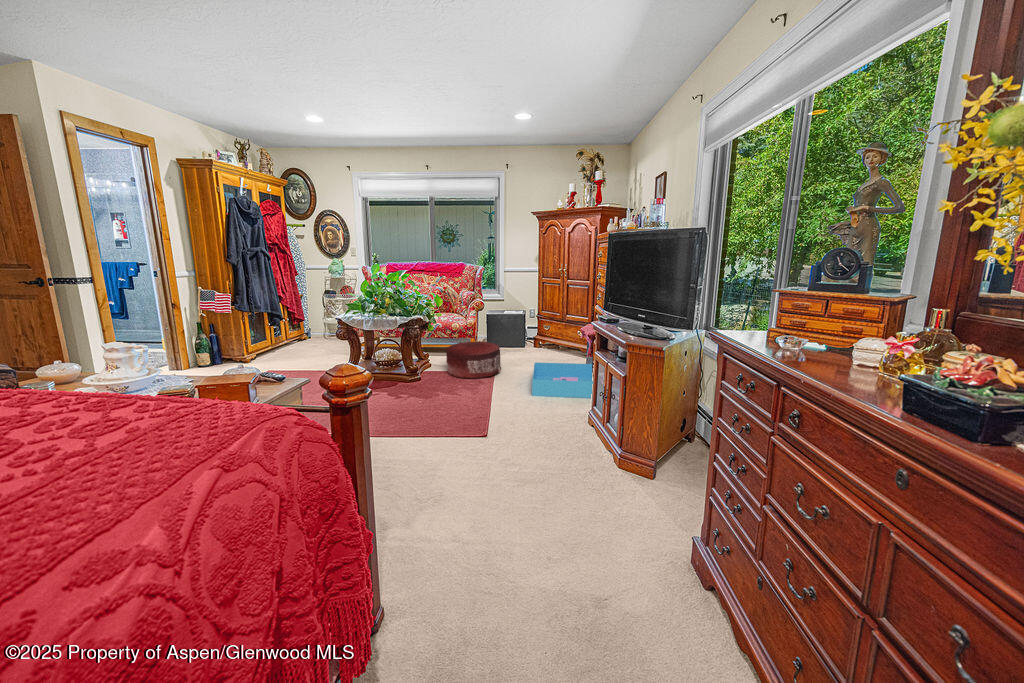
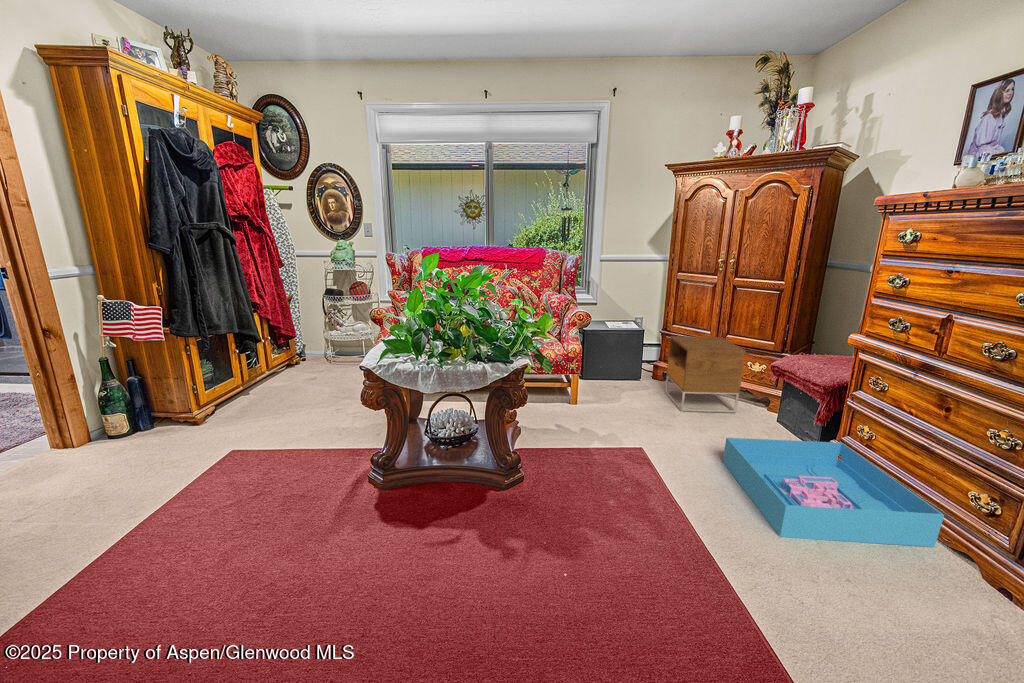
nightstand: none [534,317,568,361] -> present [665,336,746,413]
pouf: present [446,341,501,378] -> none [556,387,656,471]

